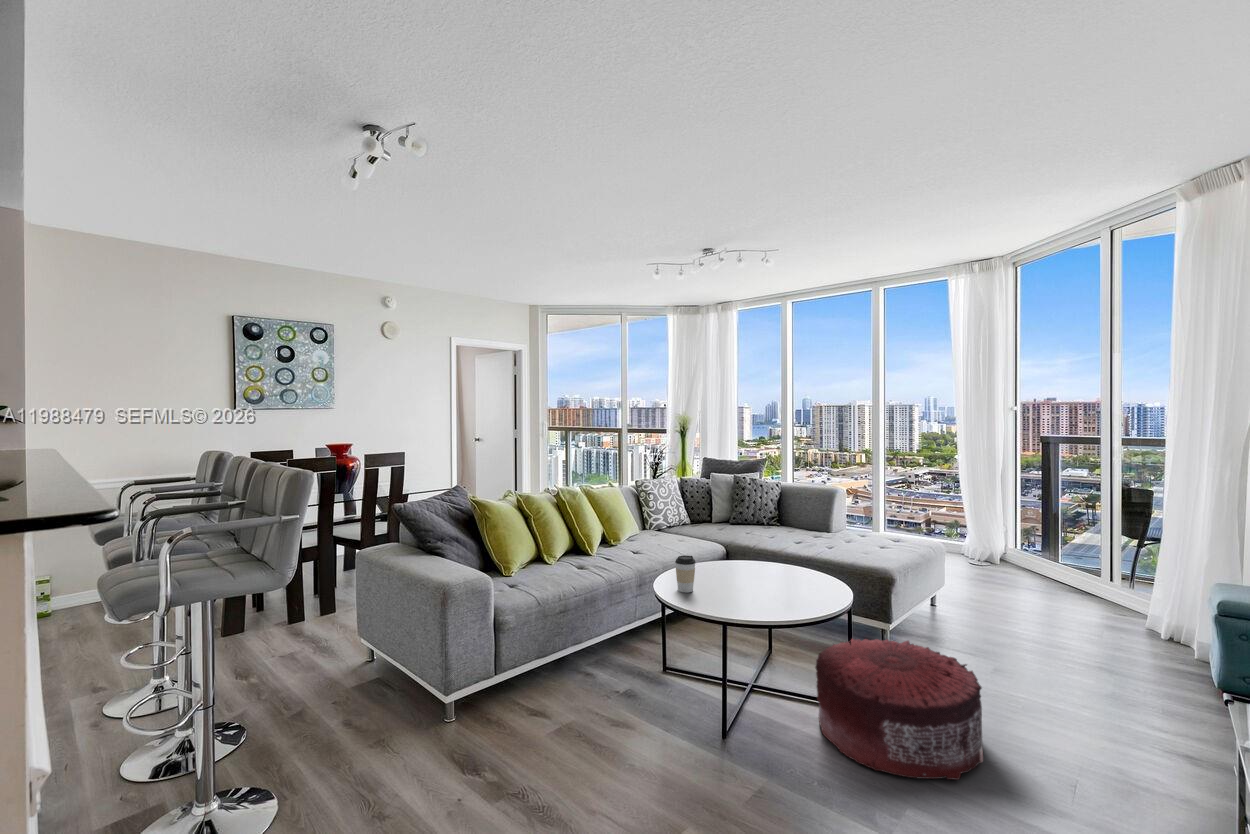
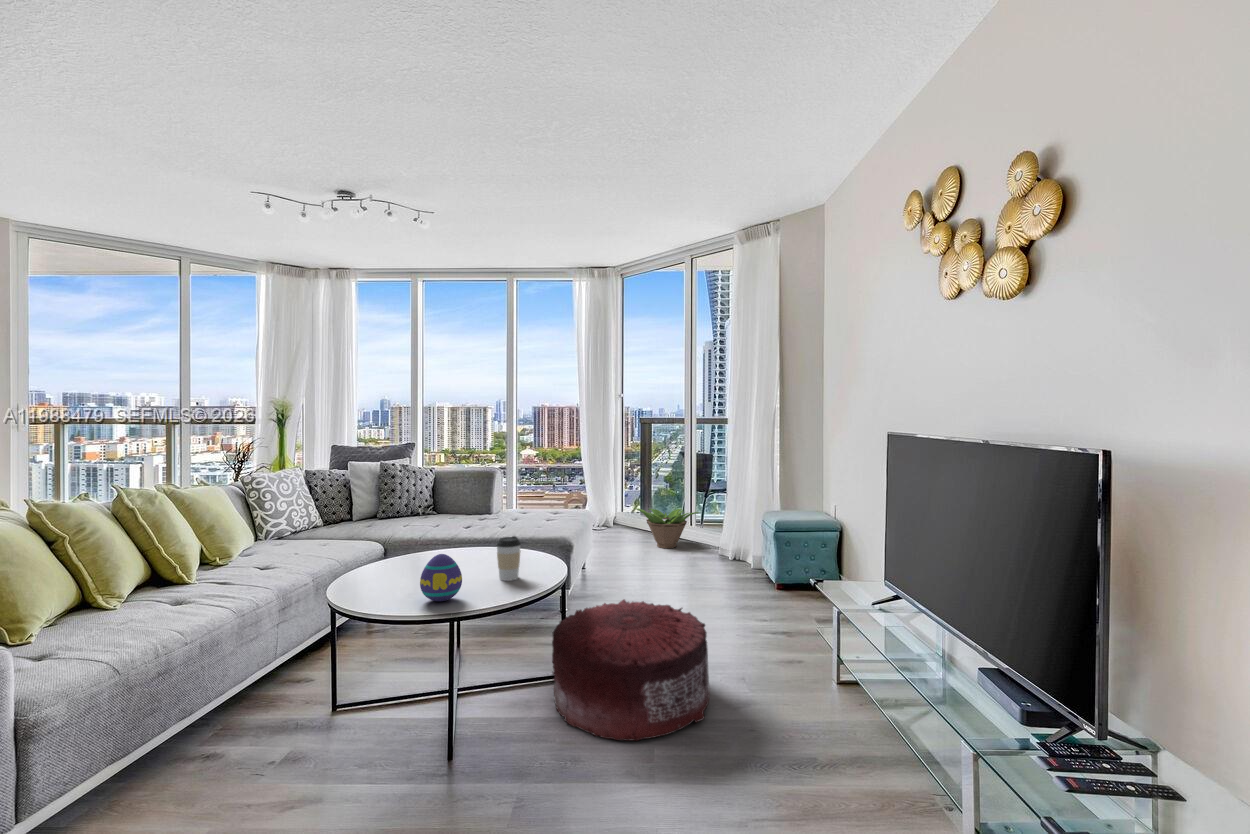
decorative plant: none [1004,544,1100,600] -> present [634,508,699,548]
coffee cup: present [675,556,696,593] -> present [497,536,521,581]
decorative egg: none [706,566,738,603] -> present [420,554,462,601]

